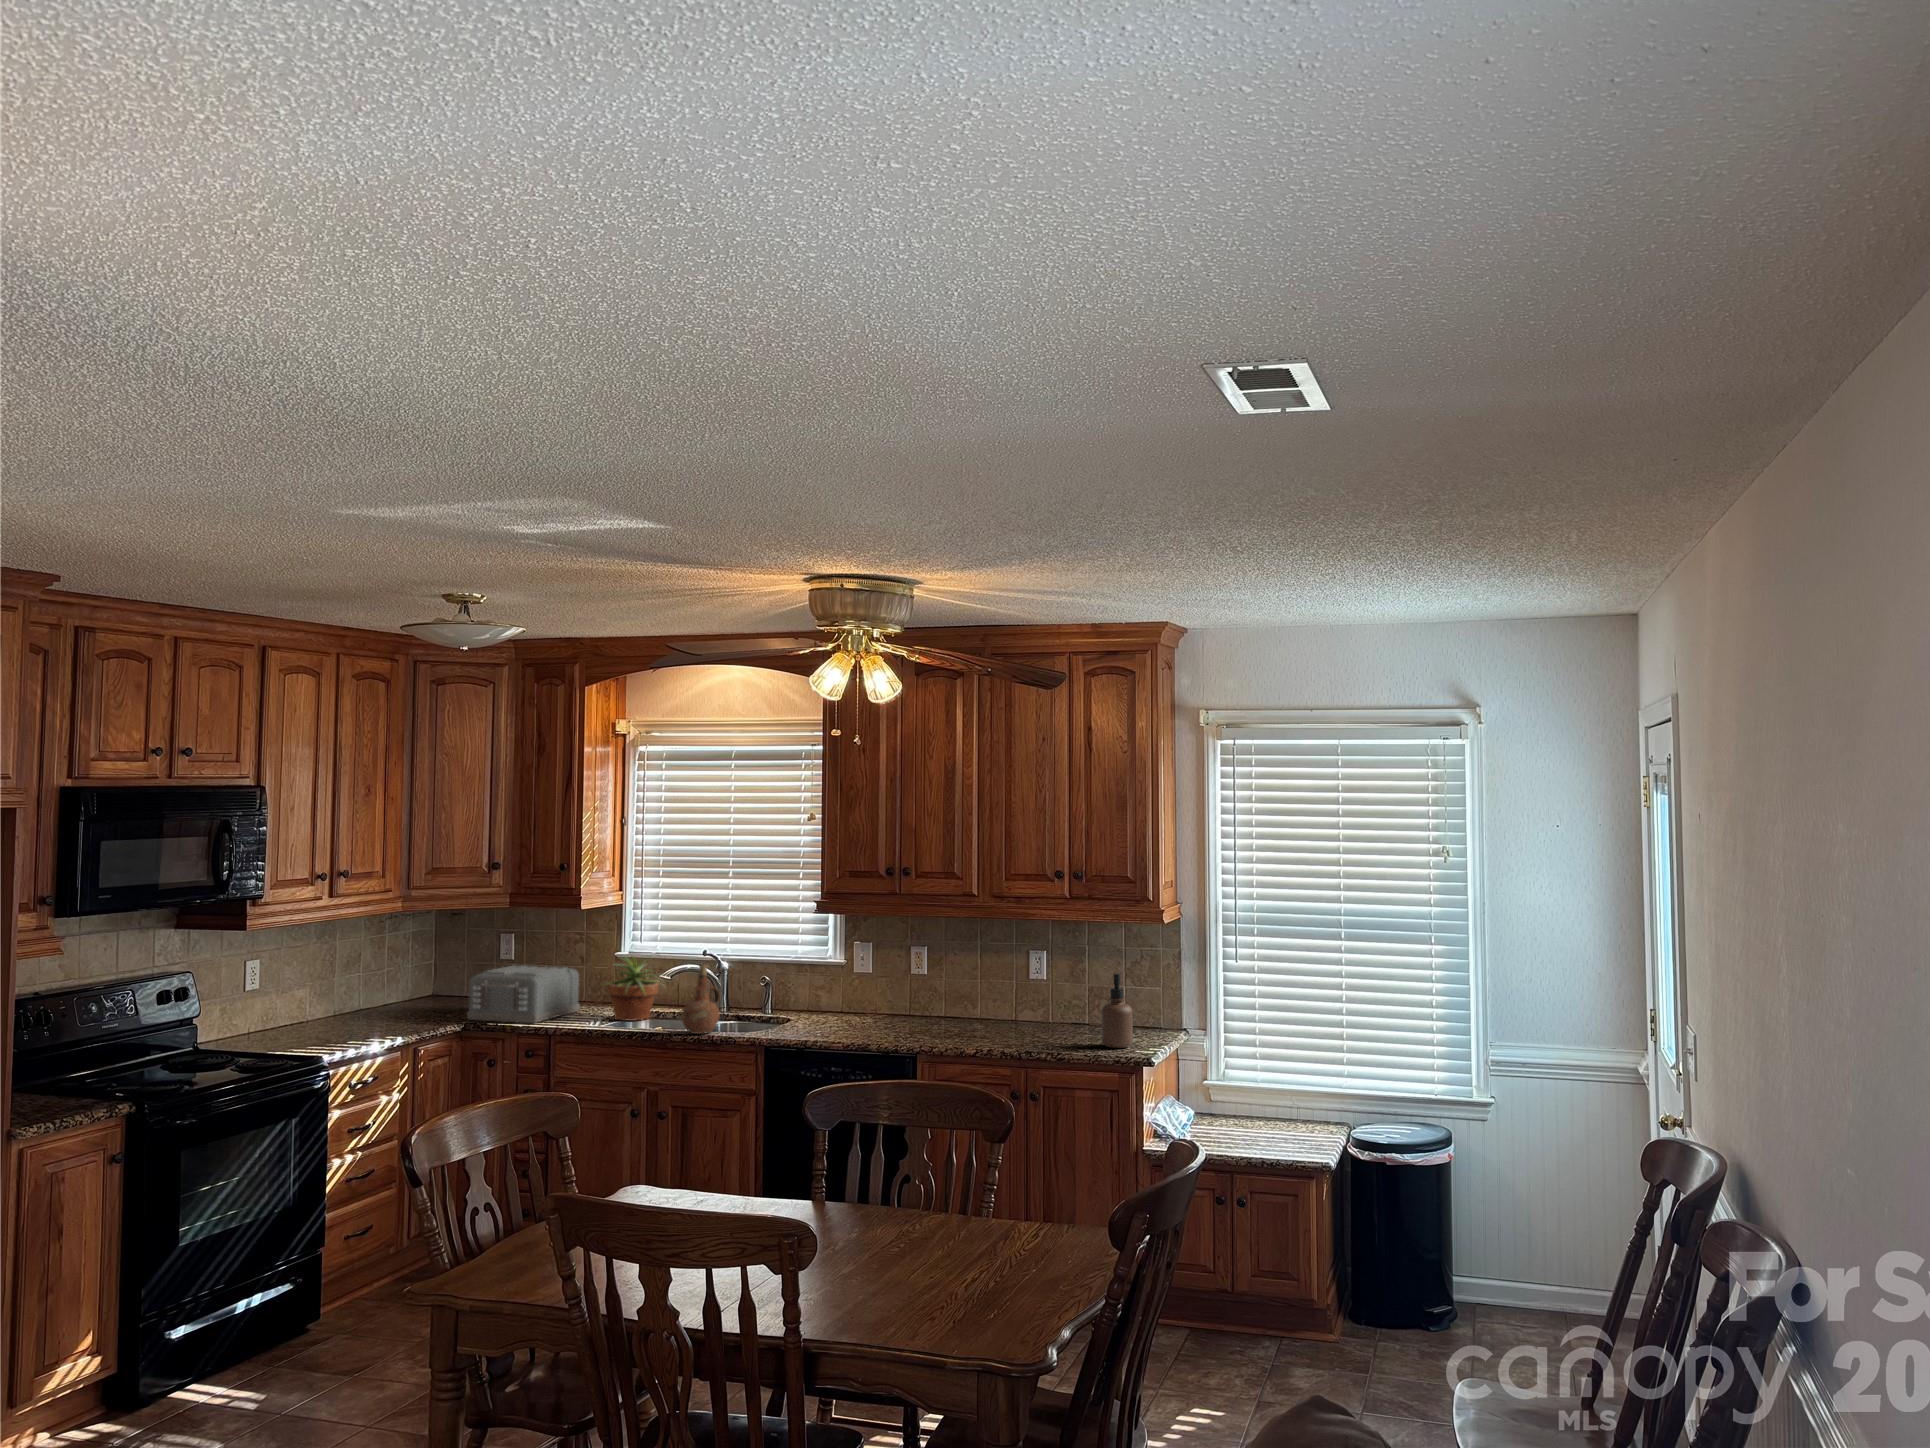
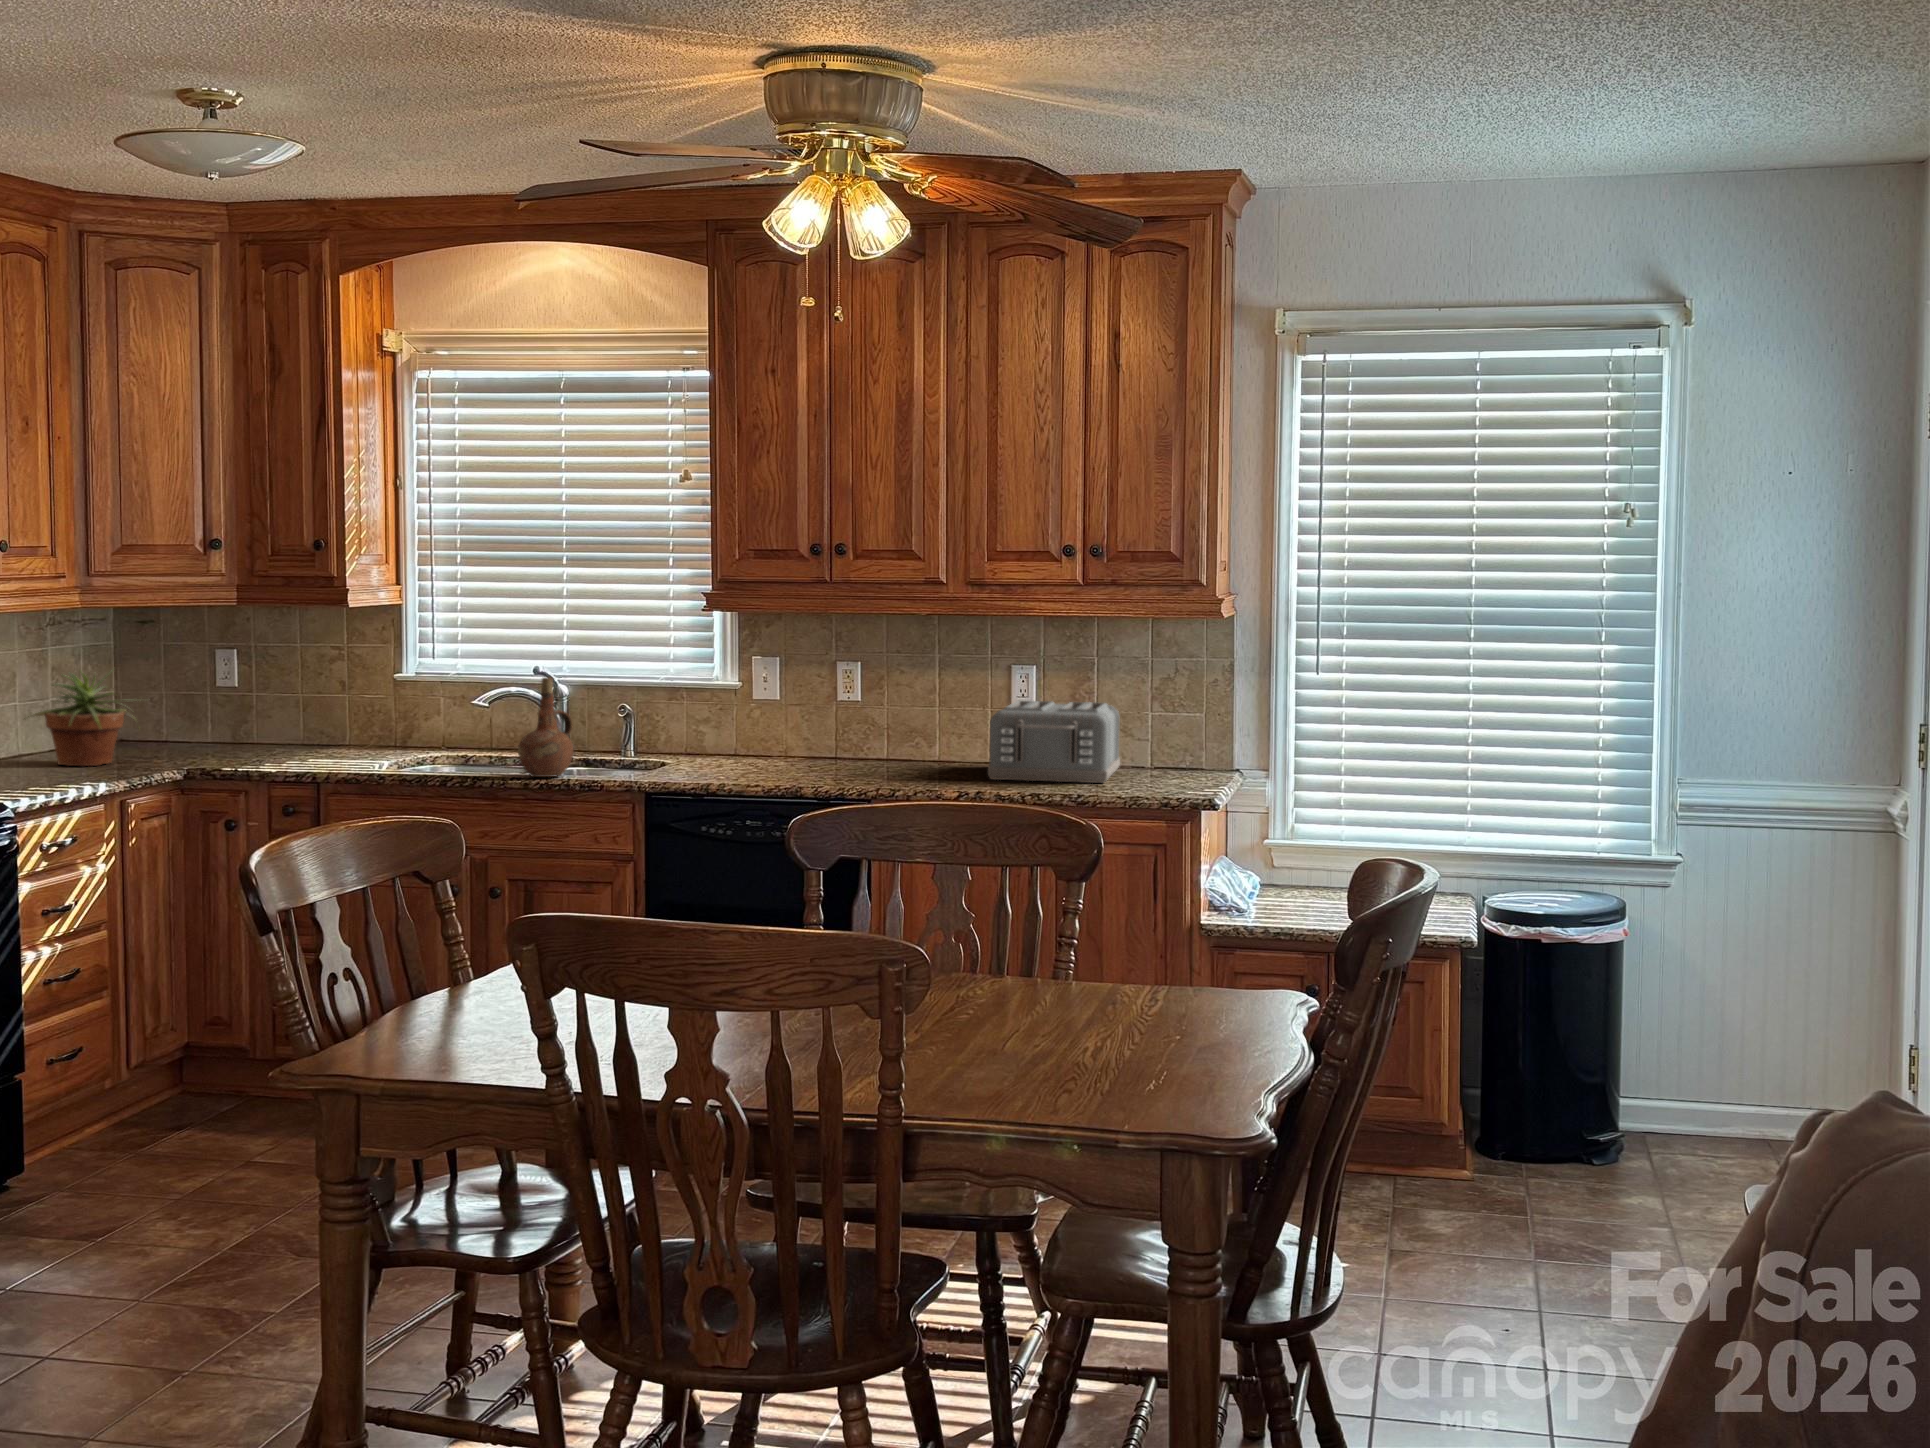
potted plant: present [603,955,665,1021] -> present [28,670,136,766]
toaster: present [467,965,580,1023] -> present [988,701,1120,783]
soap dispenser: present [1101,974,1133,1048] -> none [1135,686,1180,790]

